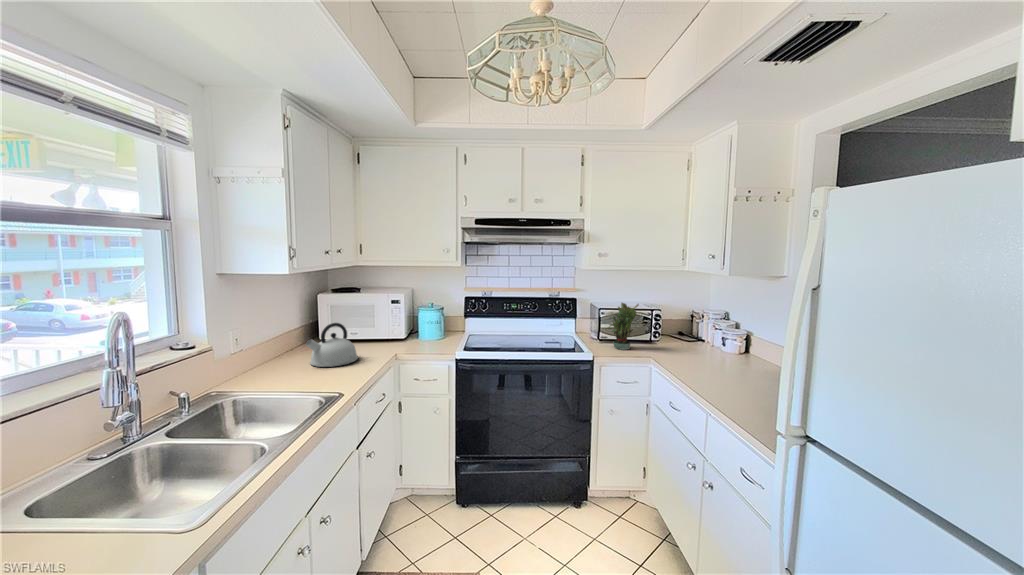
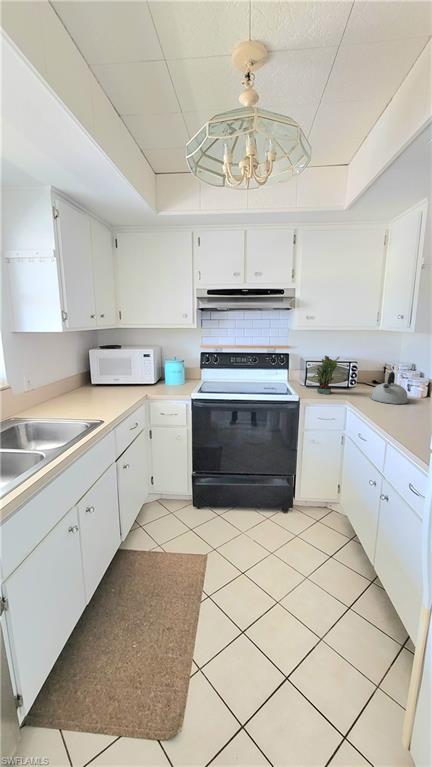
kettle: present [306,323,358,367] -> present [370,372,408,404]

